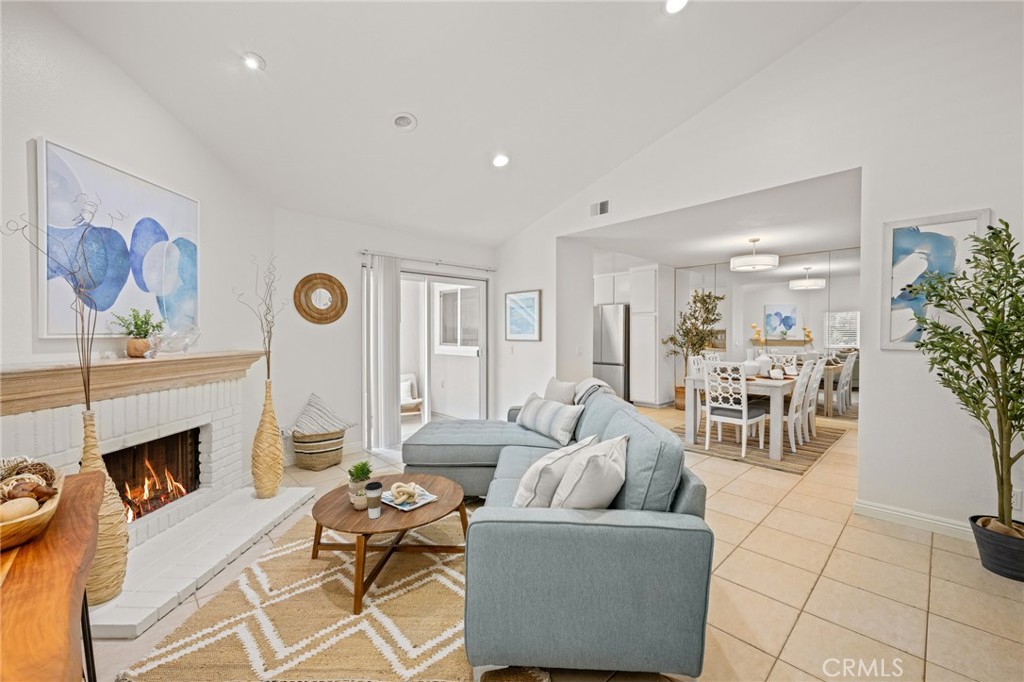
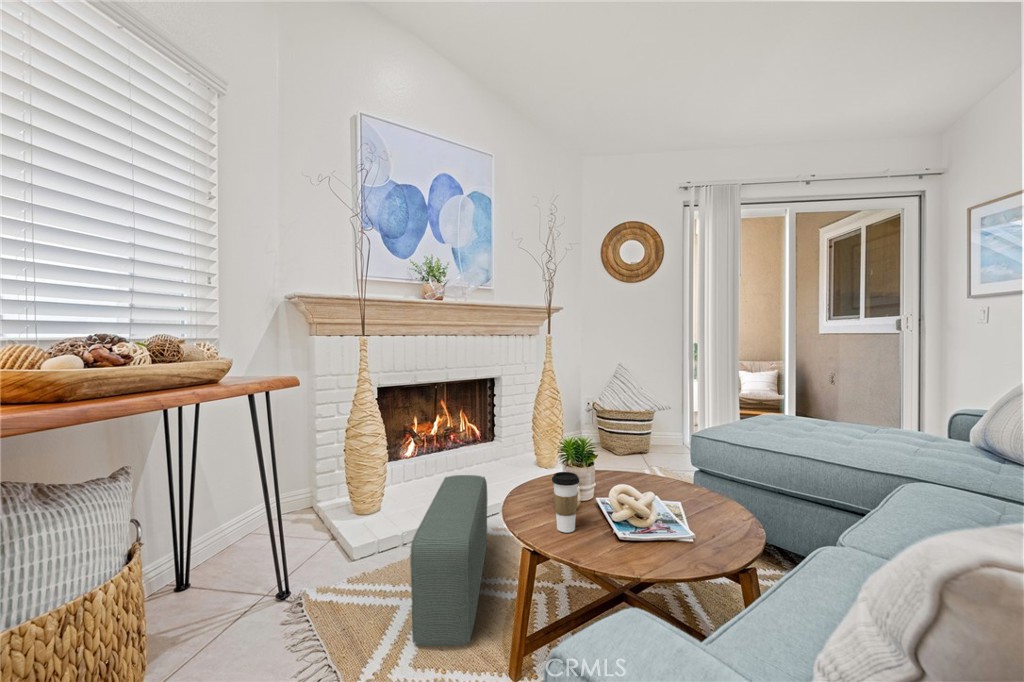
pouf: none [225,513,317,638] -> present [410,475,488,646]

